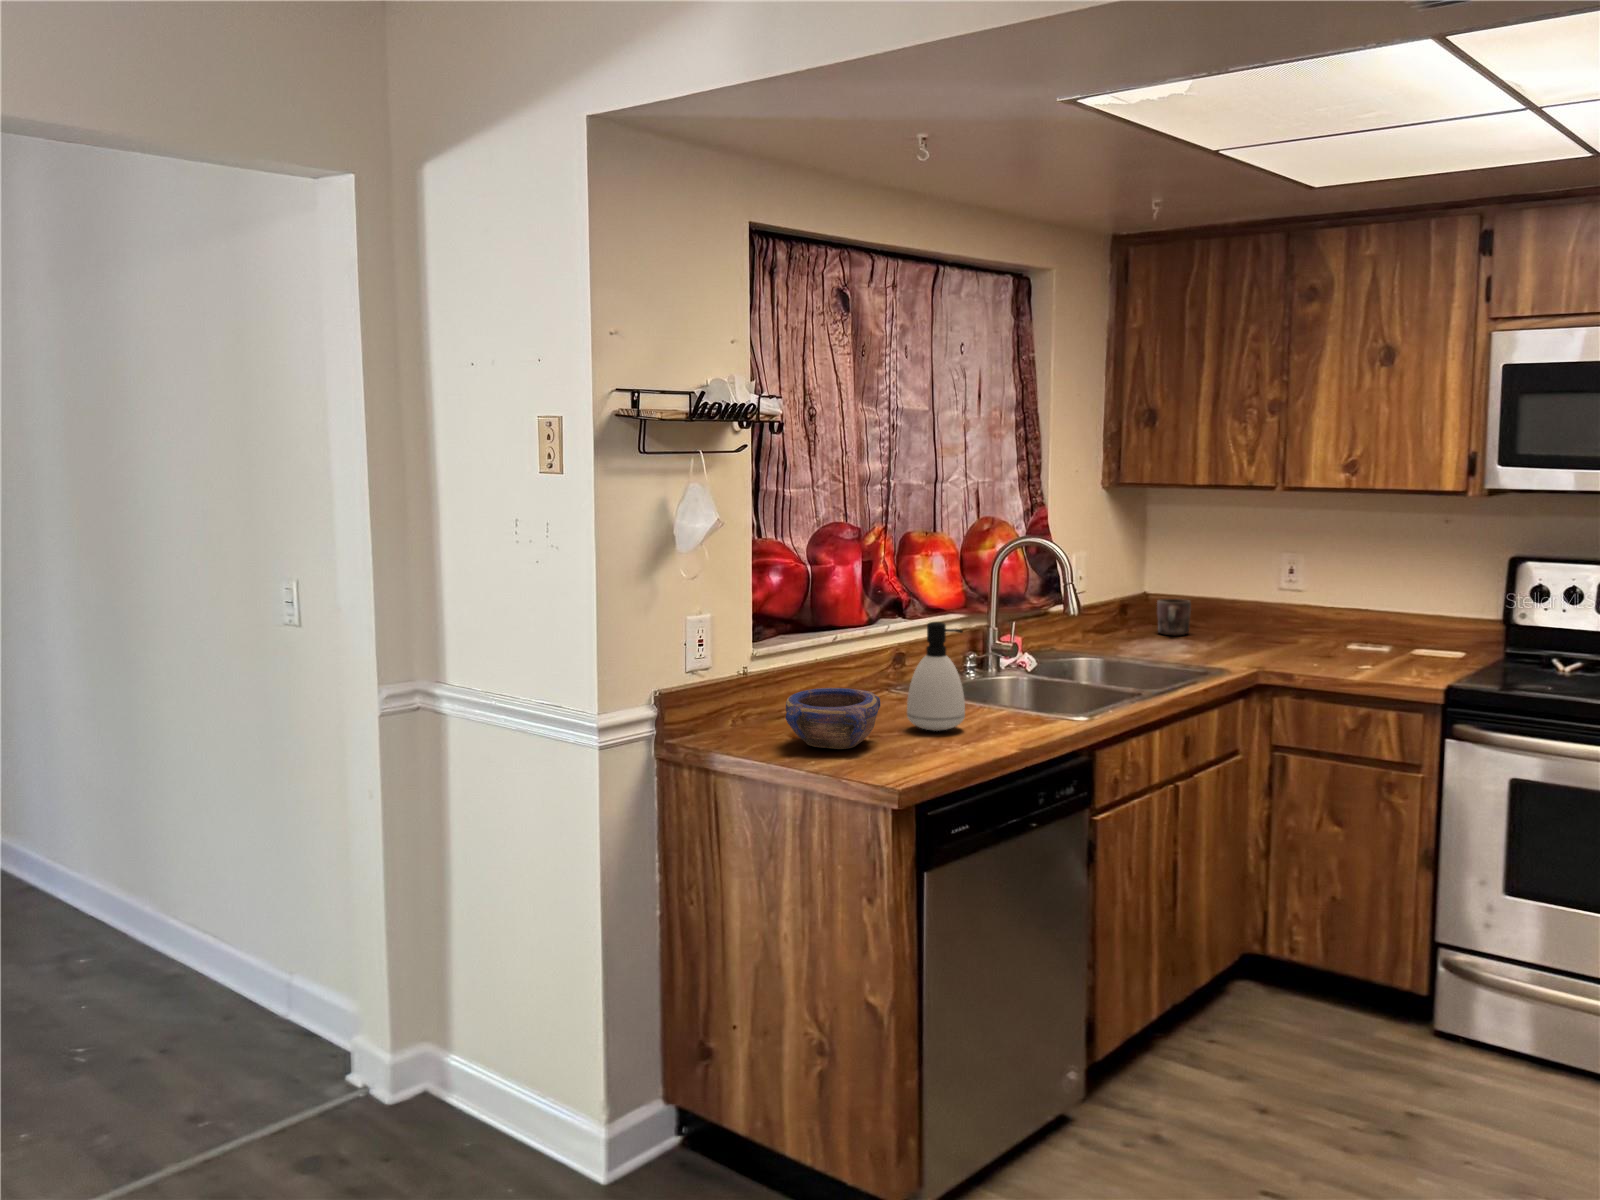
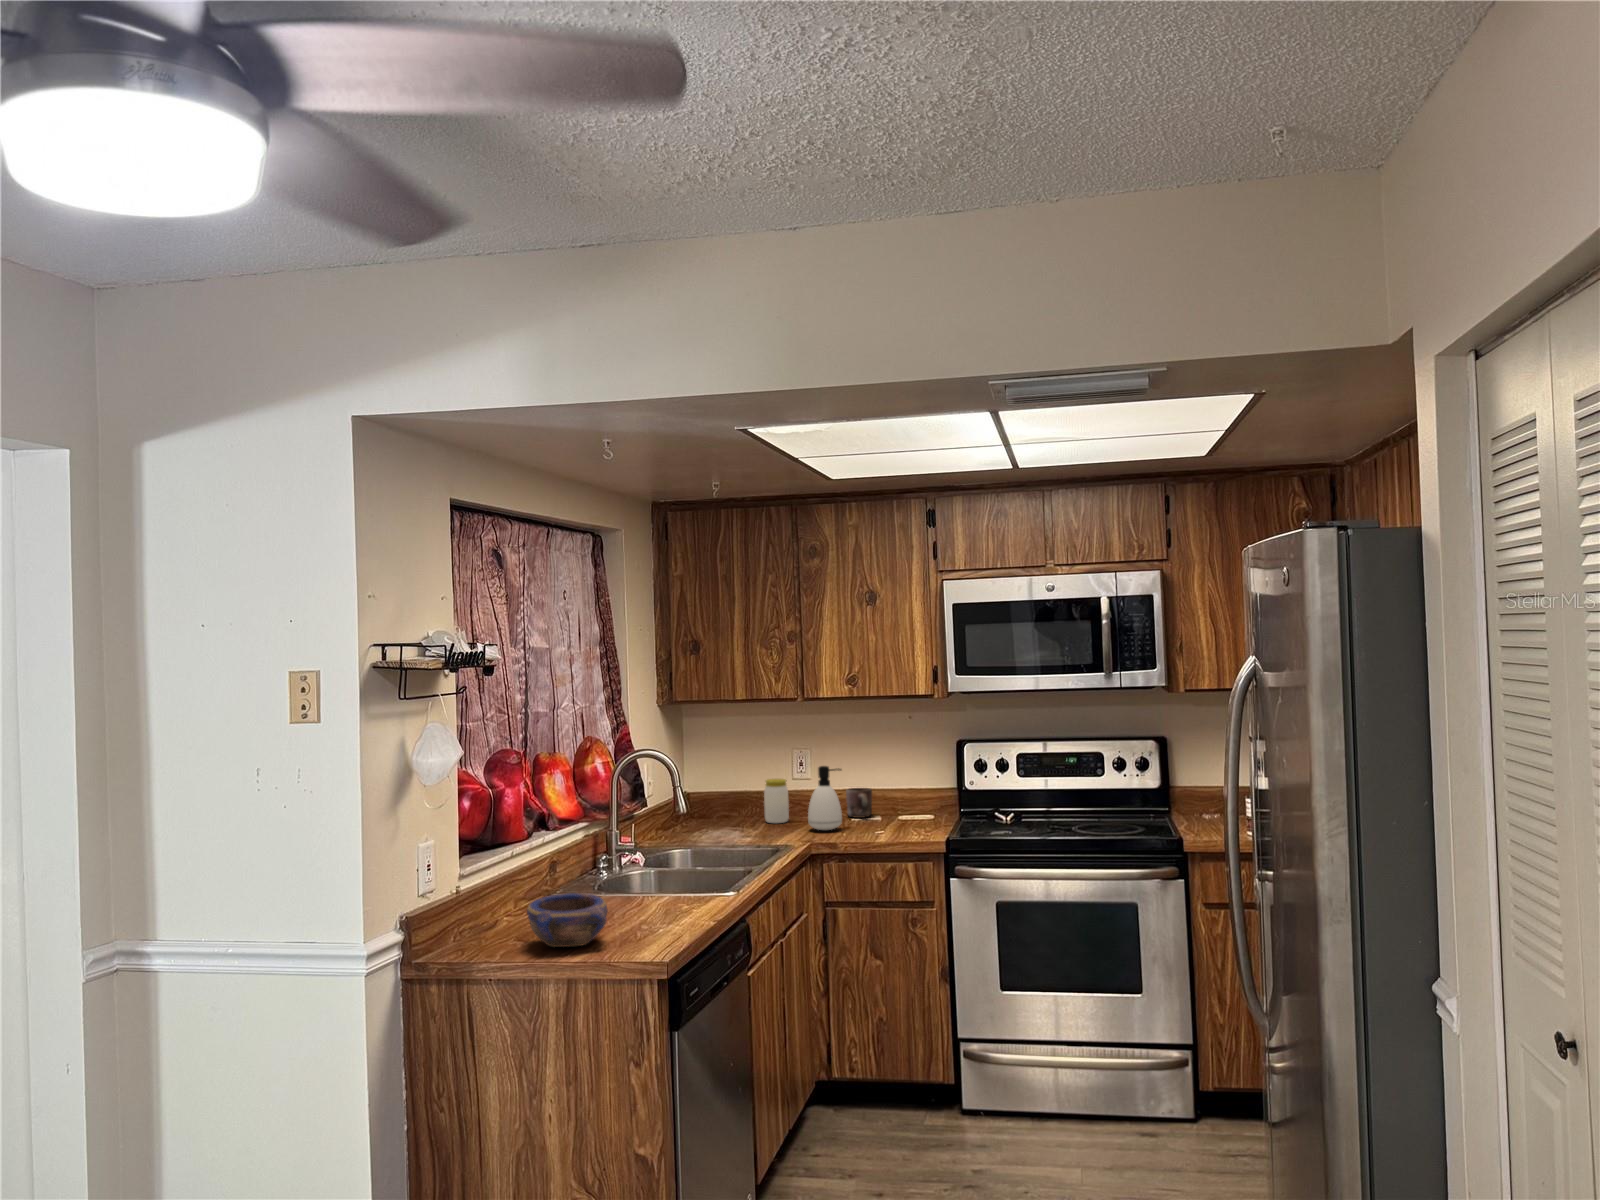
jar: none [1226,587,1259,642] -> present [764,779,789,823]
mug: present [1157,599,1191,635] -> present [846,788,872,818]
soap dispenser: present [907,622,965,731] -> present [808,766,842,830]

